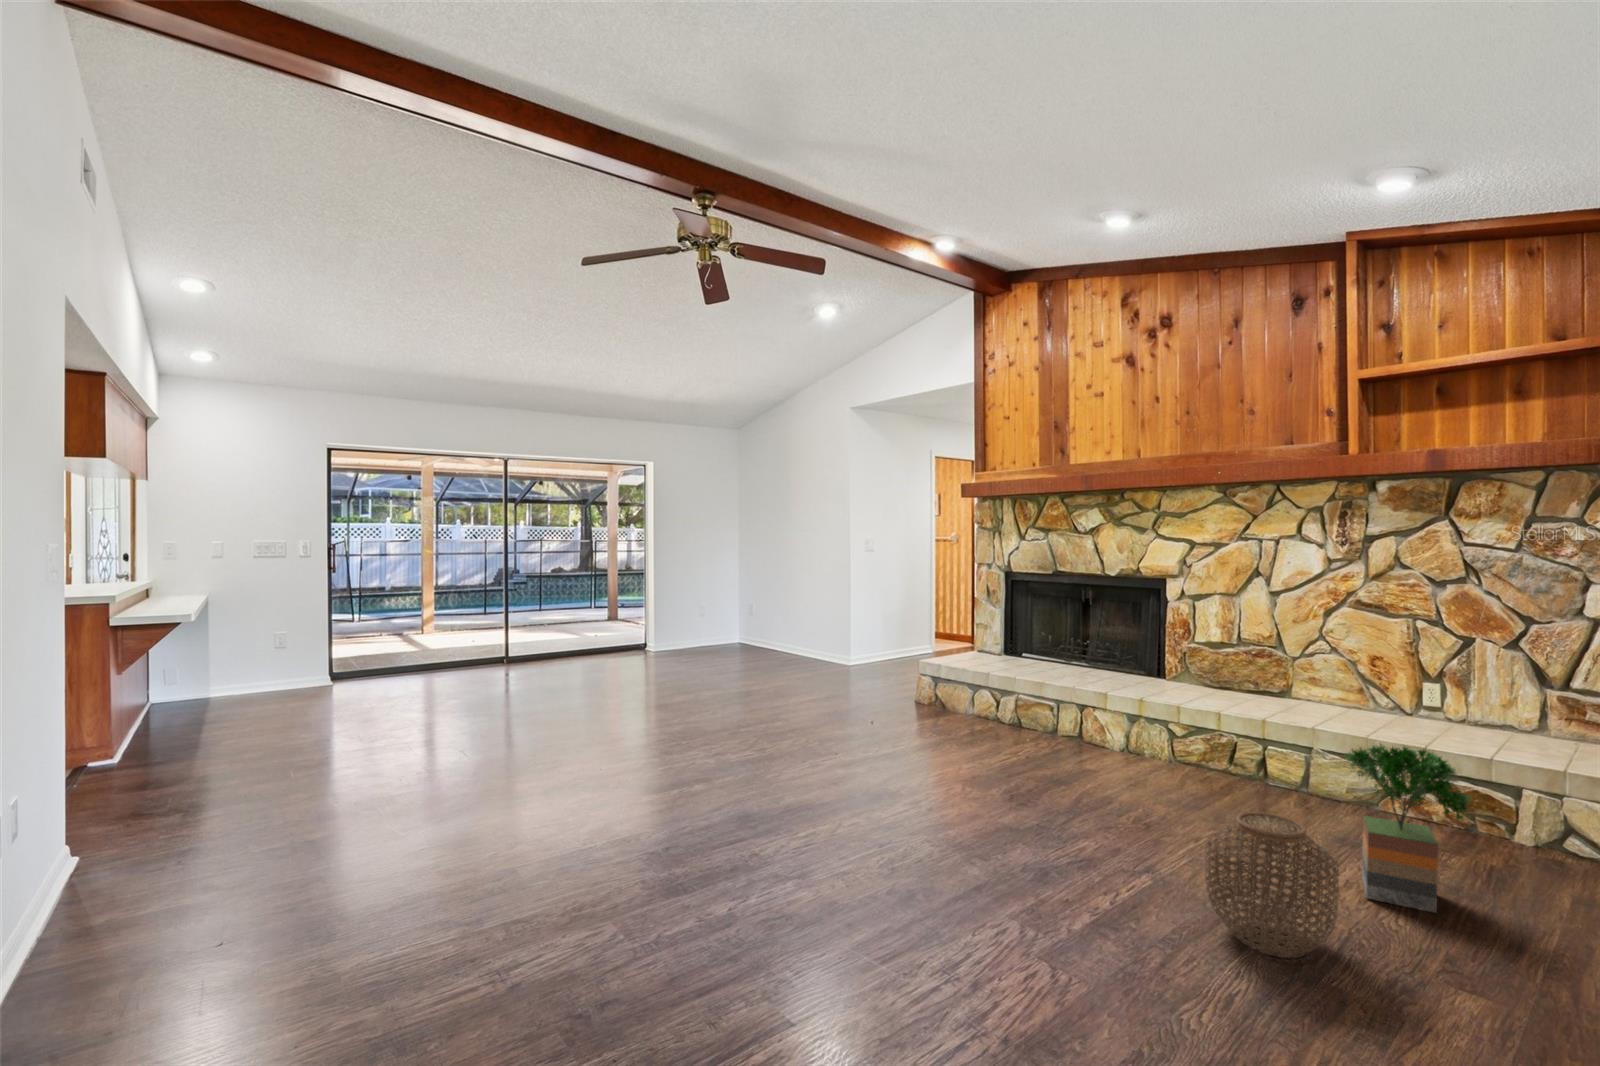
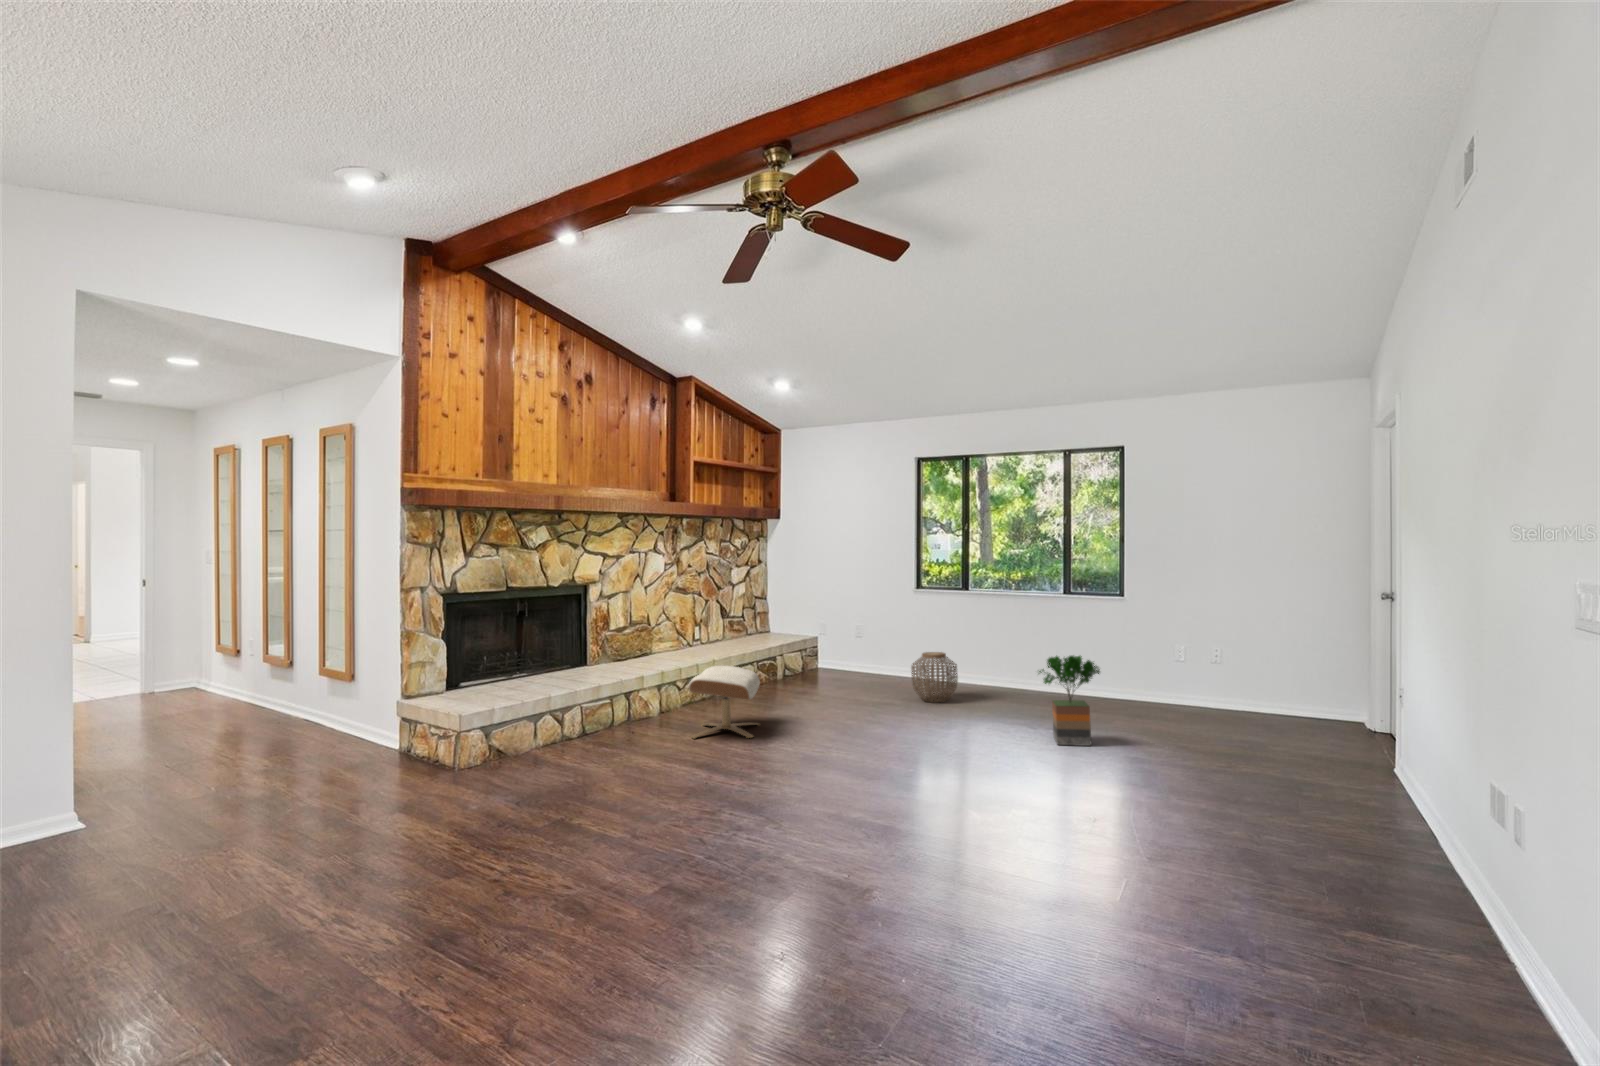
ottoman: none [966,687,1080,787] -> present [689,666,760,738]
potted tree: present [1344,744,1471,913] -> present [1039,655,1100,746]

